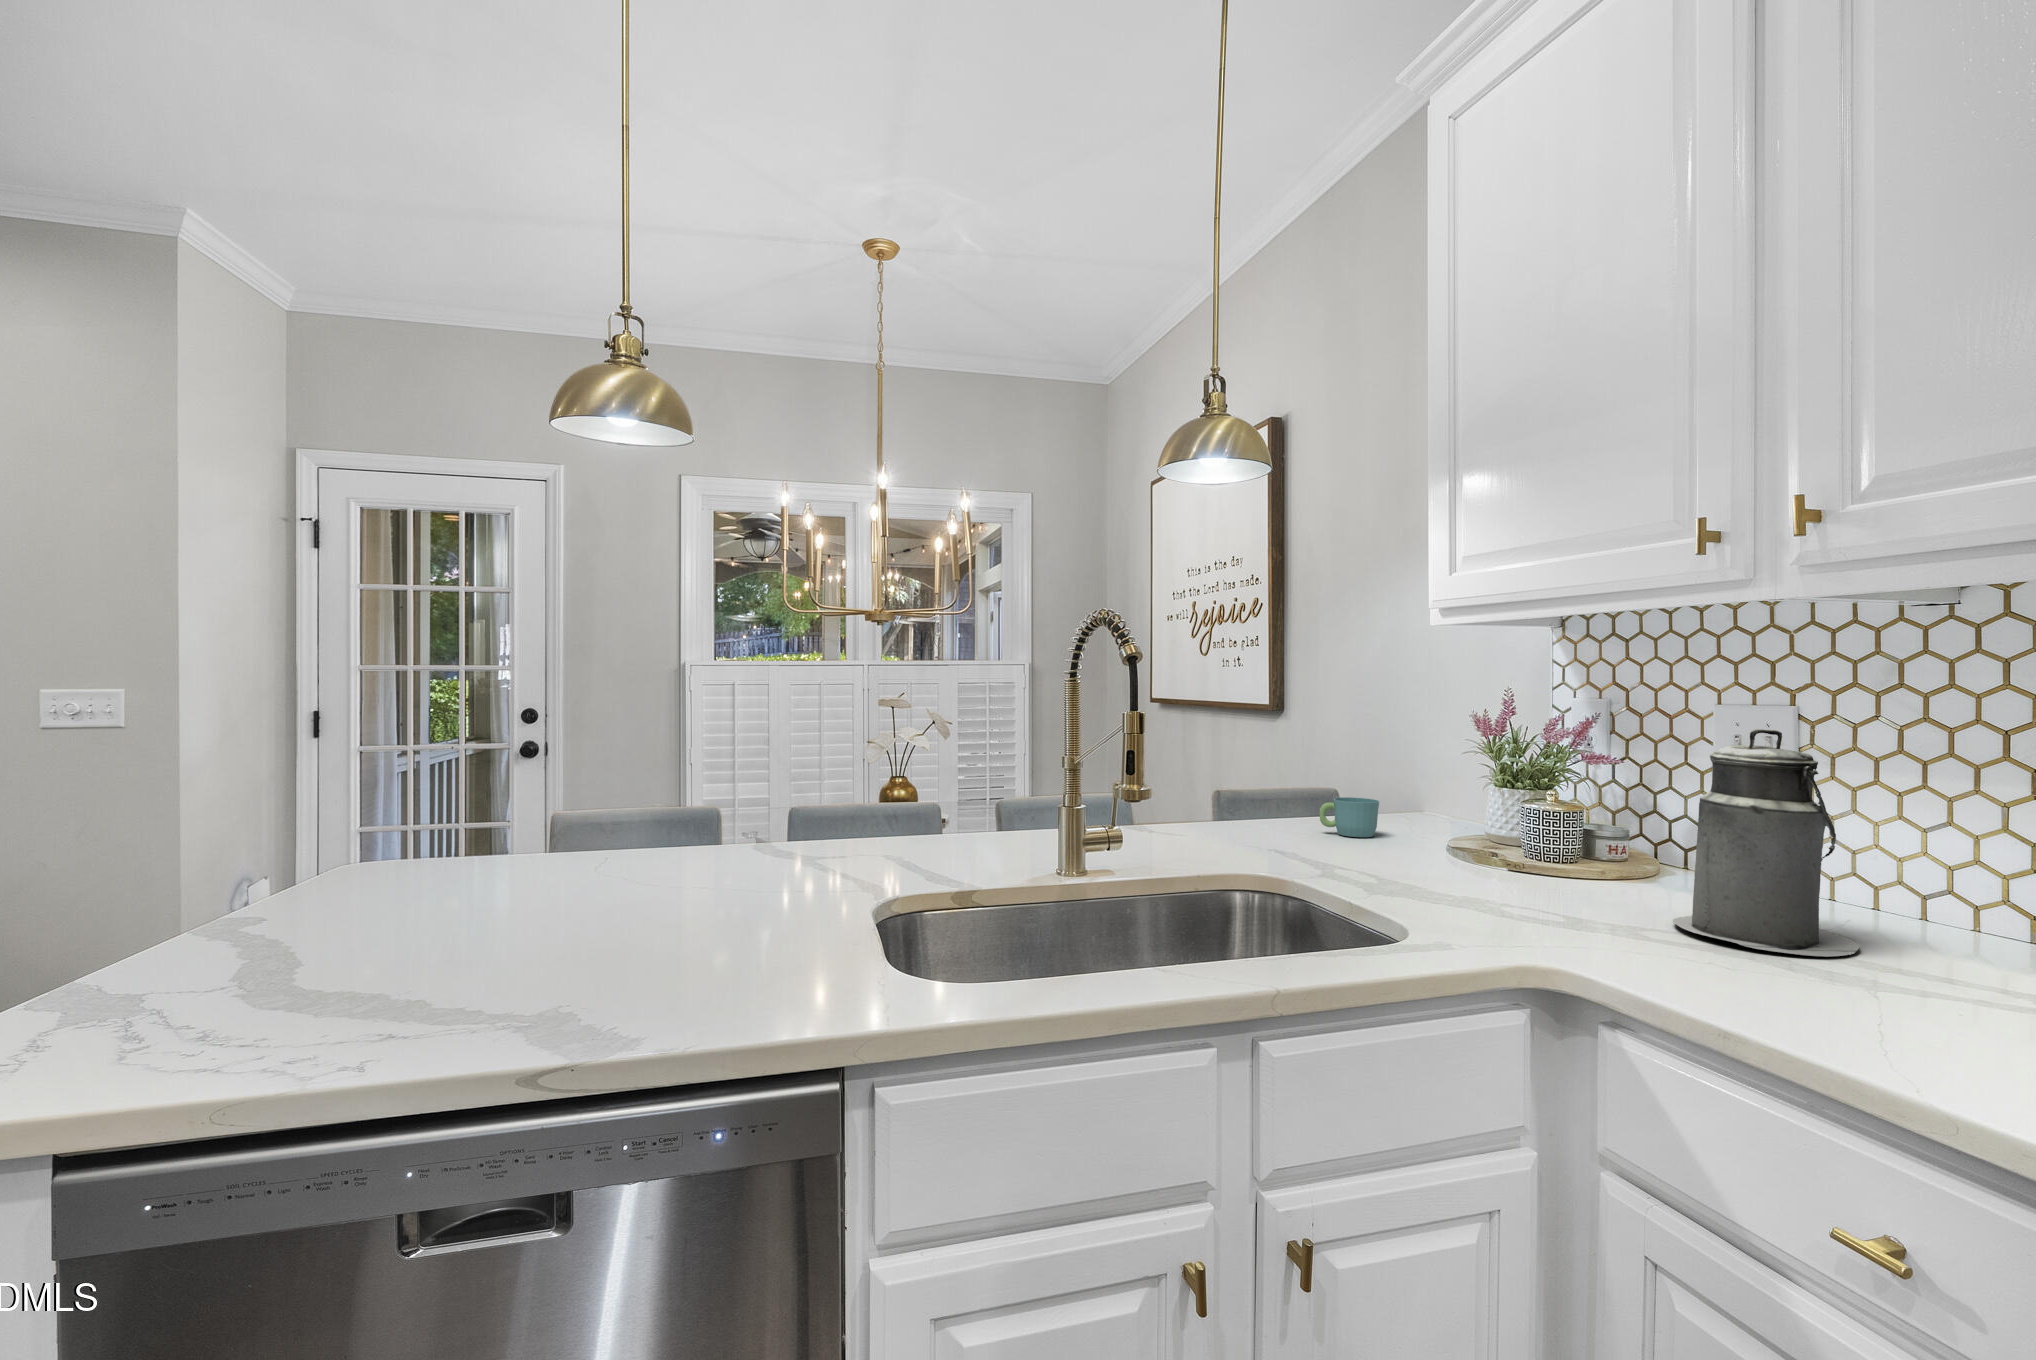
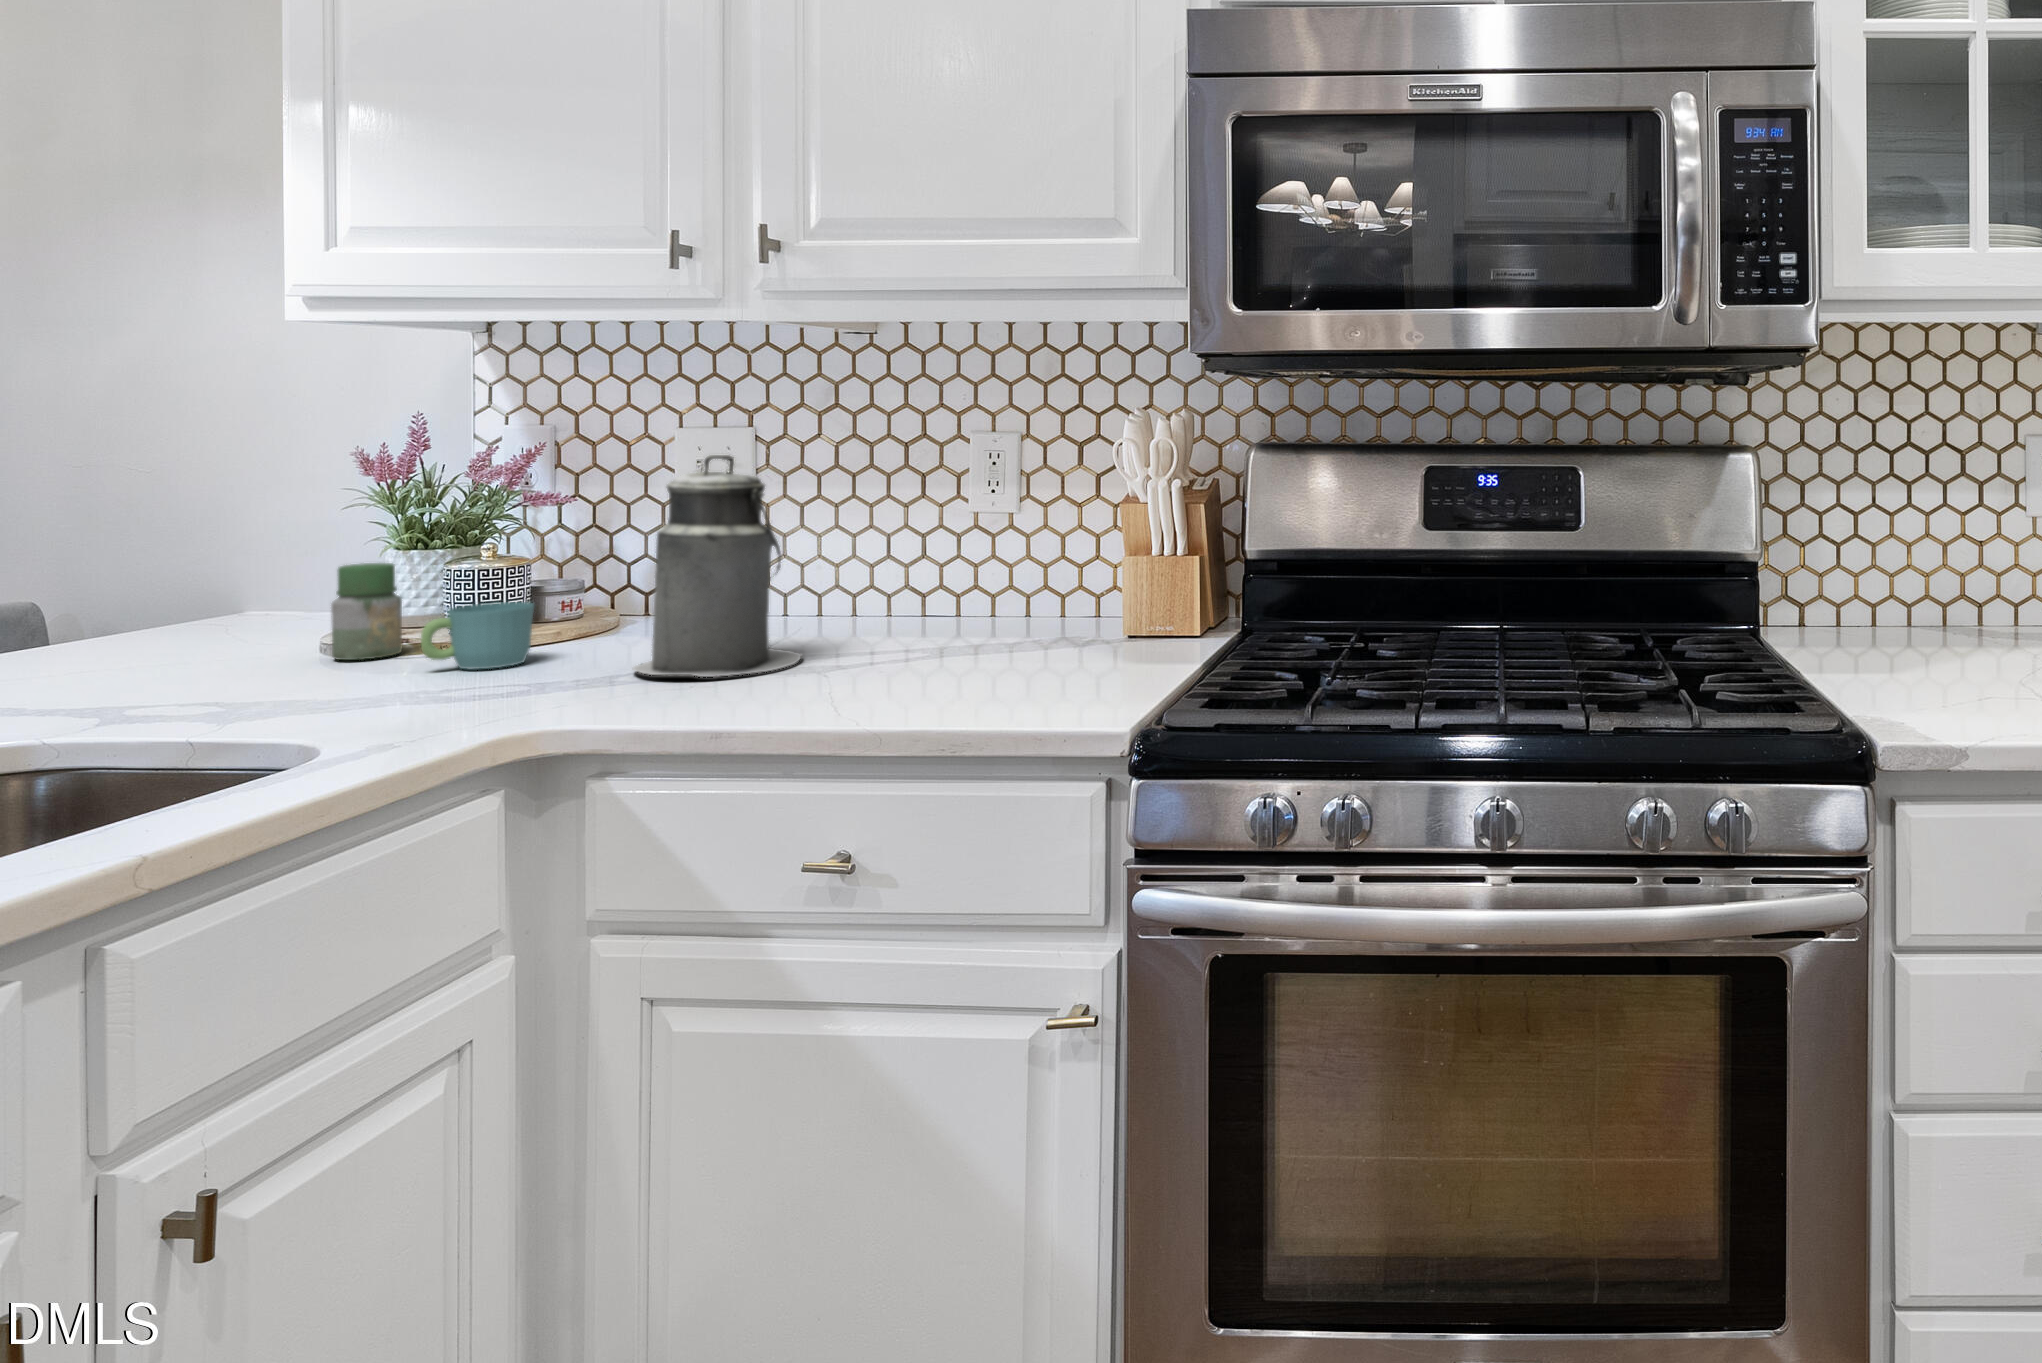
jar: none [1448,795,1494,867] -> present [331,563,402,660]
mug: present [1320,797,1379,837] -> present [421,602,534,669]

